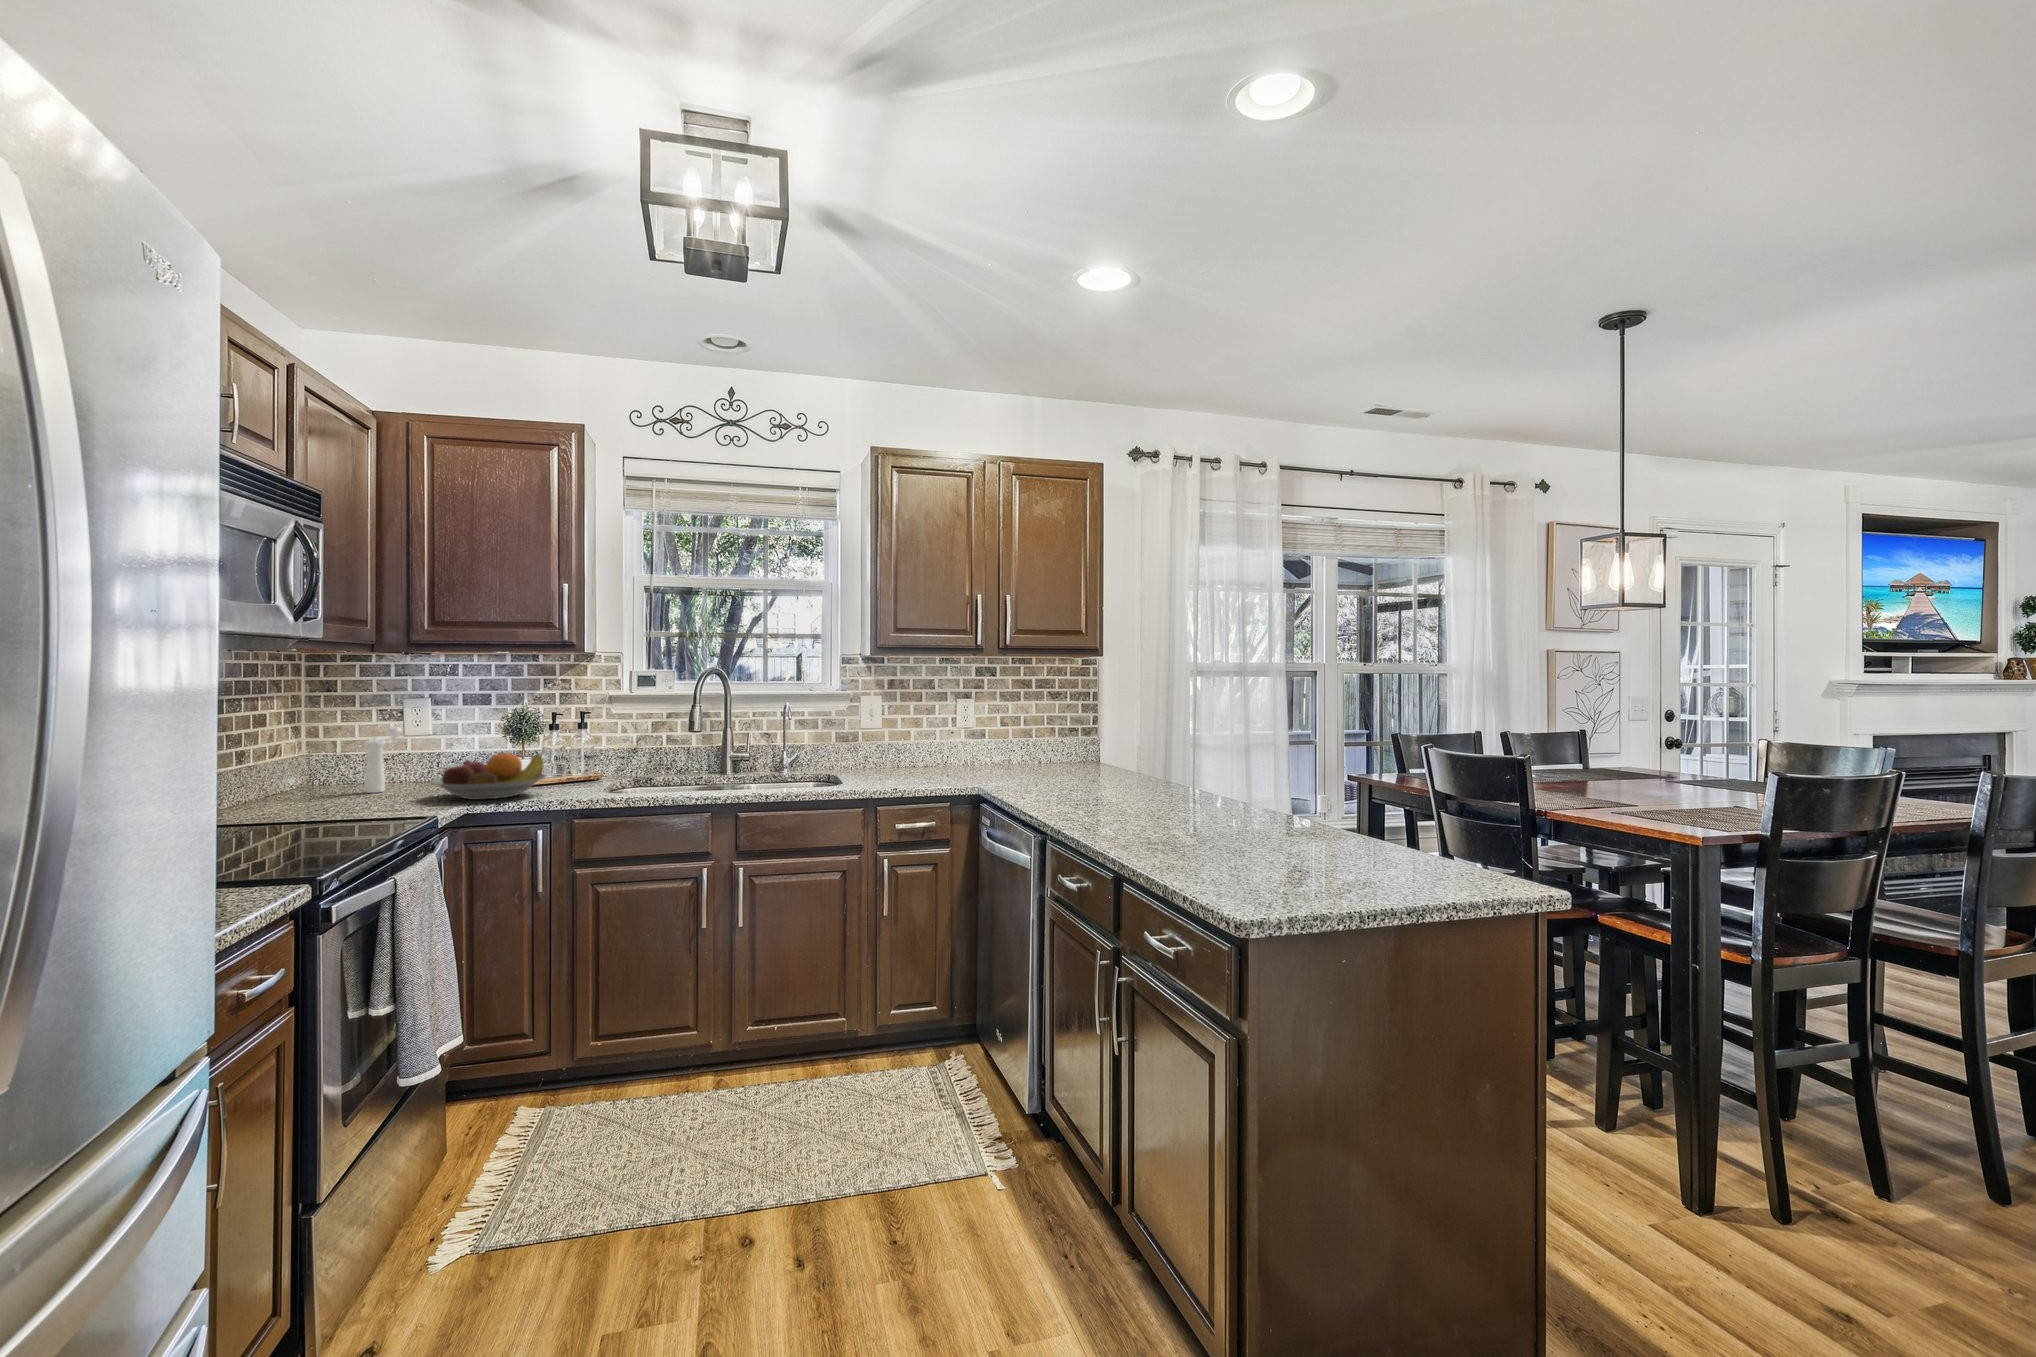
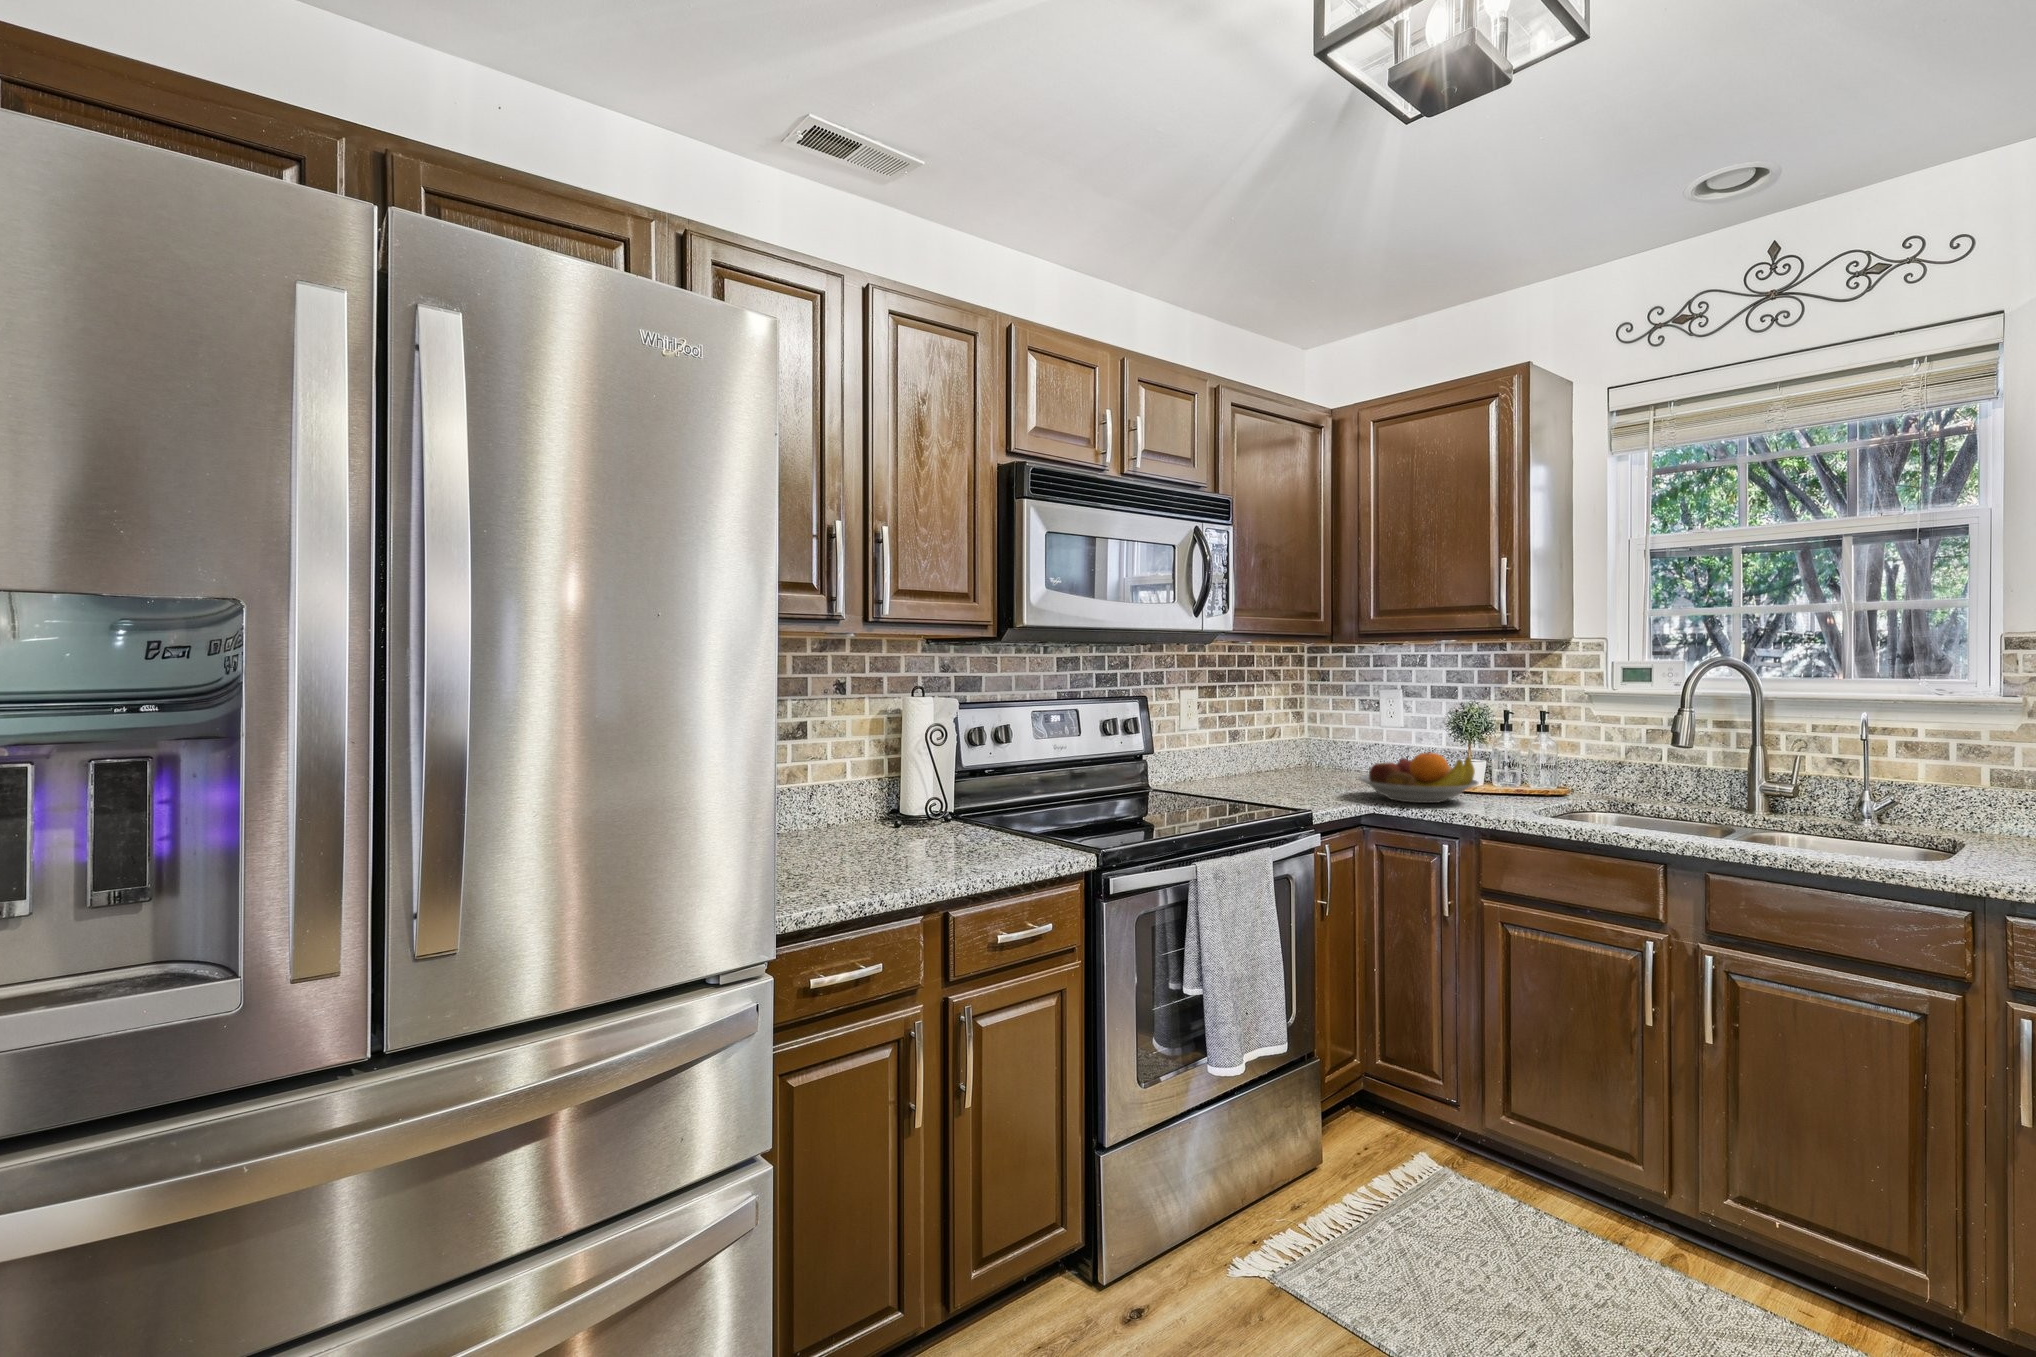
pepper mill: present [364,727,402,793] -> none [1325,718,1365,782]

